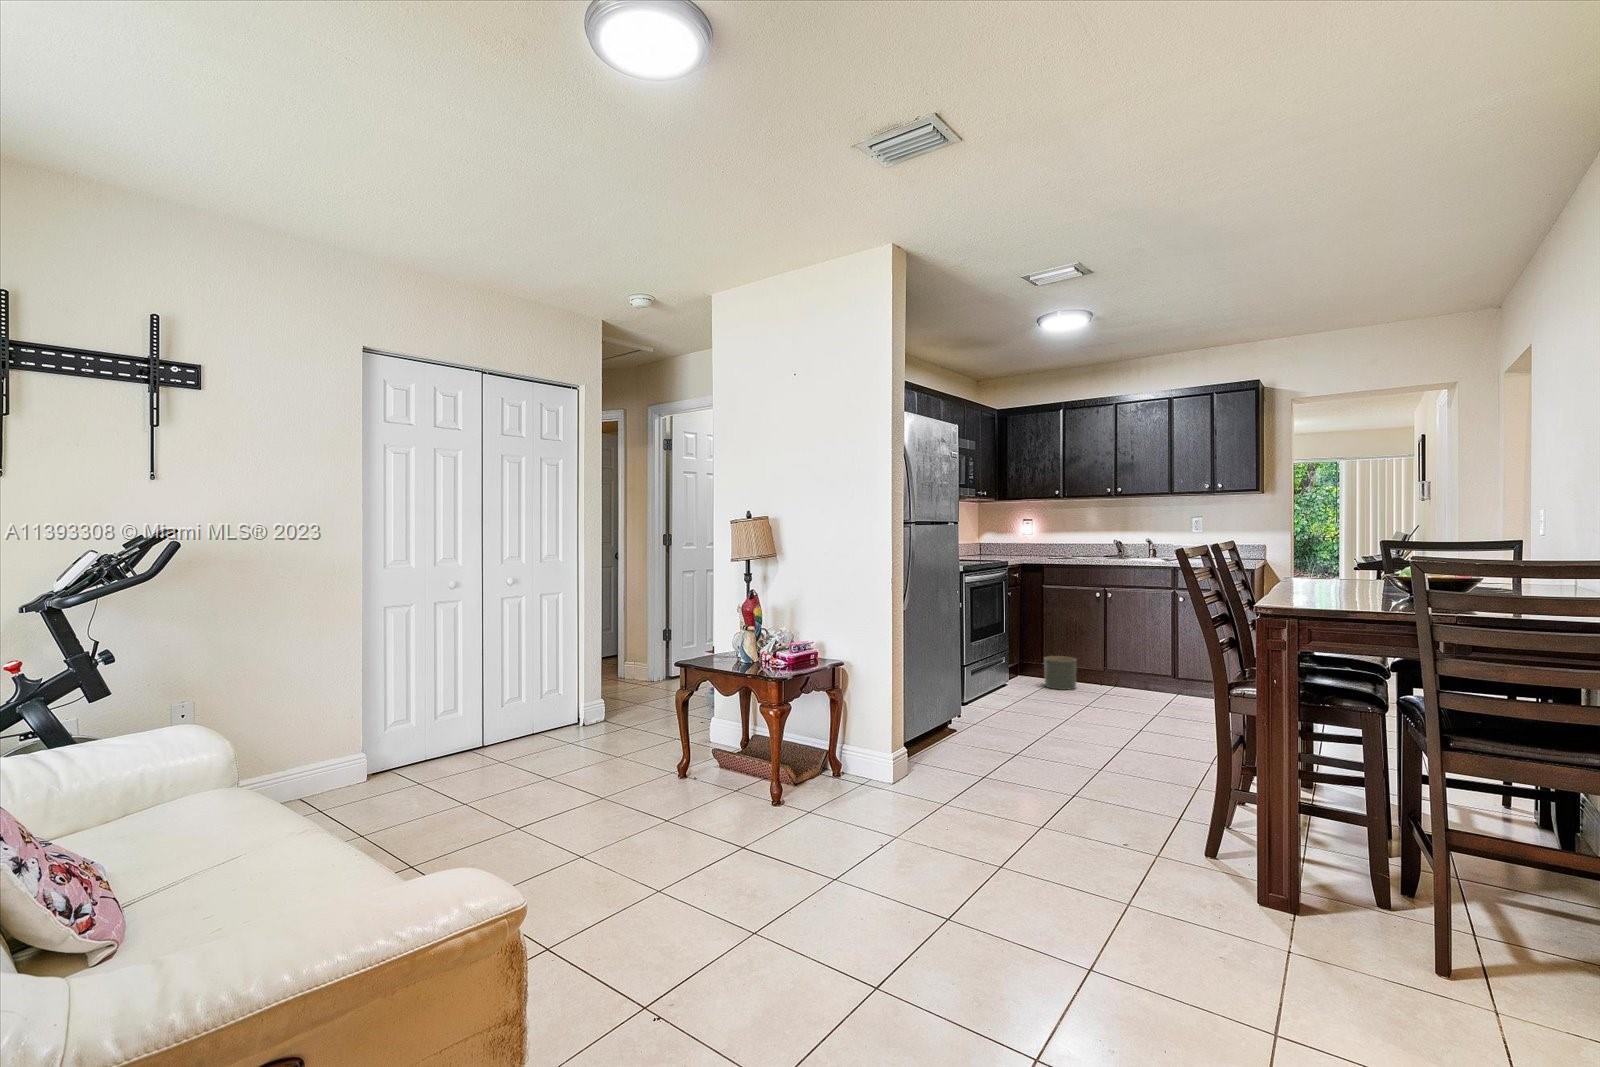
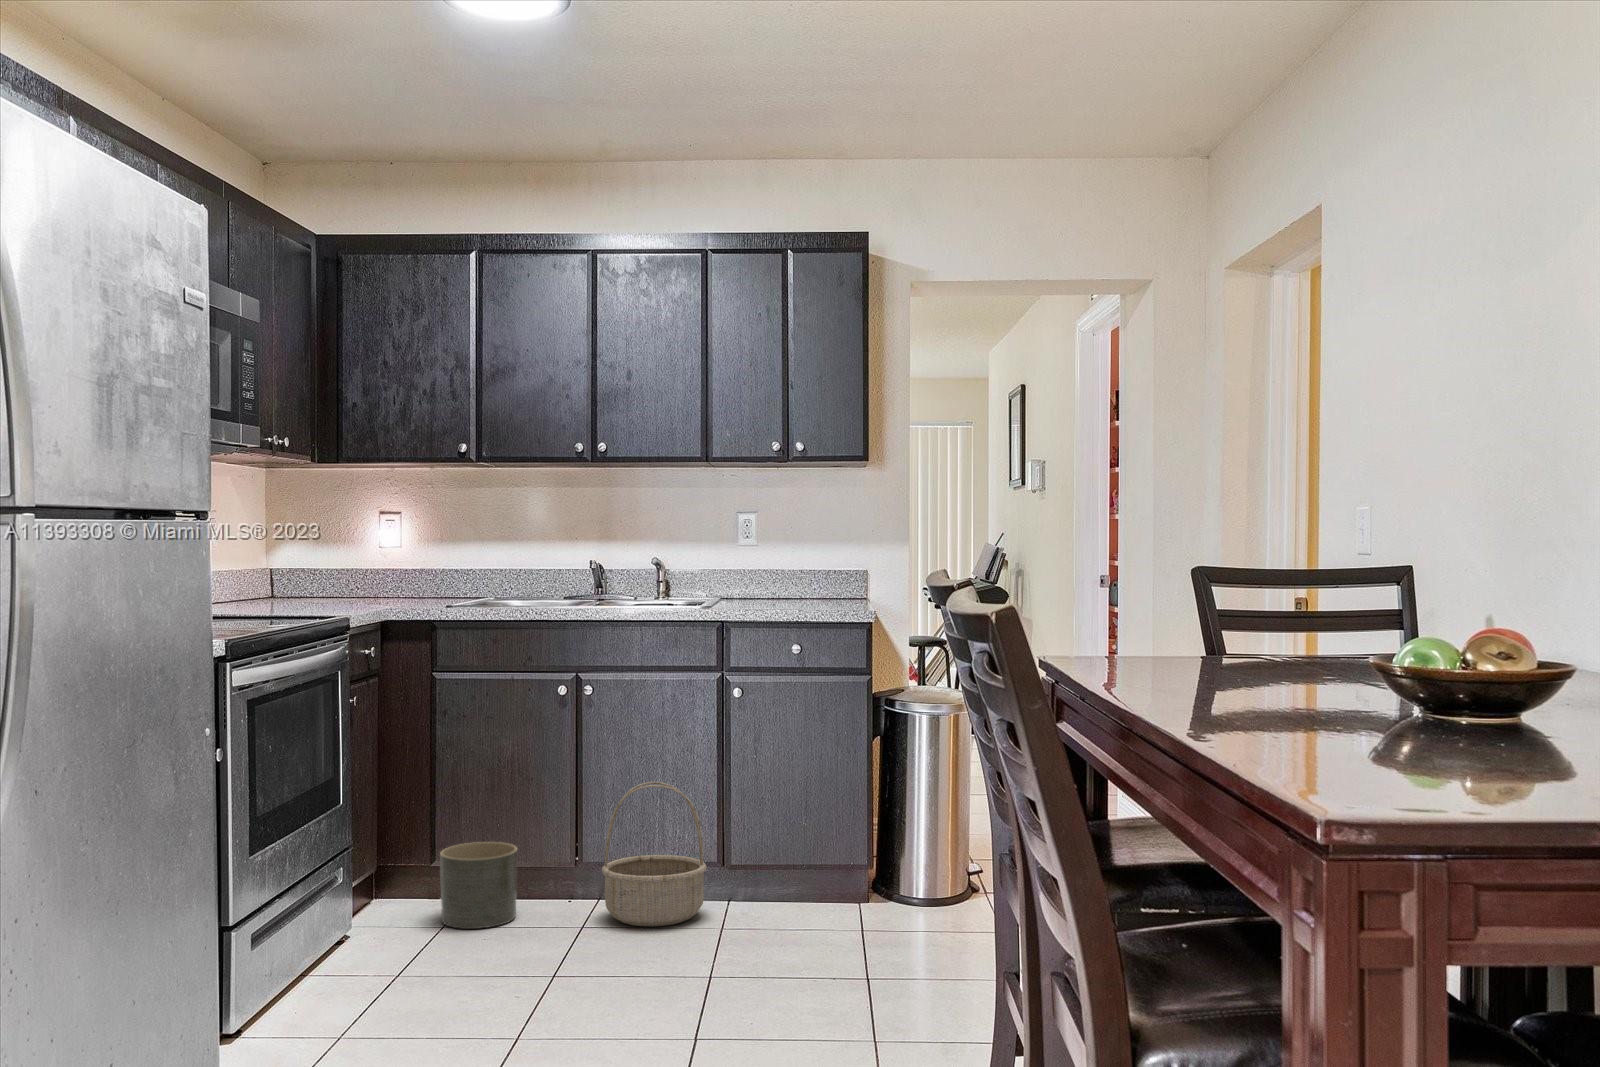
basket: none [1113,636,1163,698] -> present [602,782,707,926]

